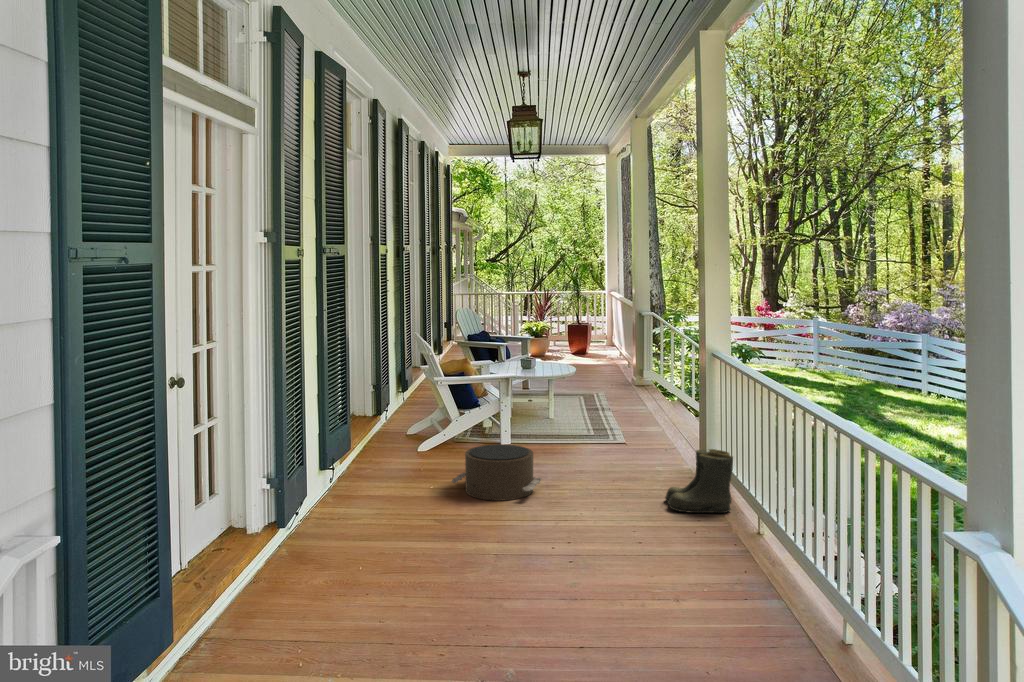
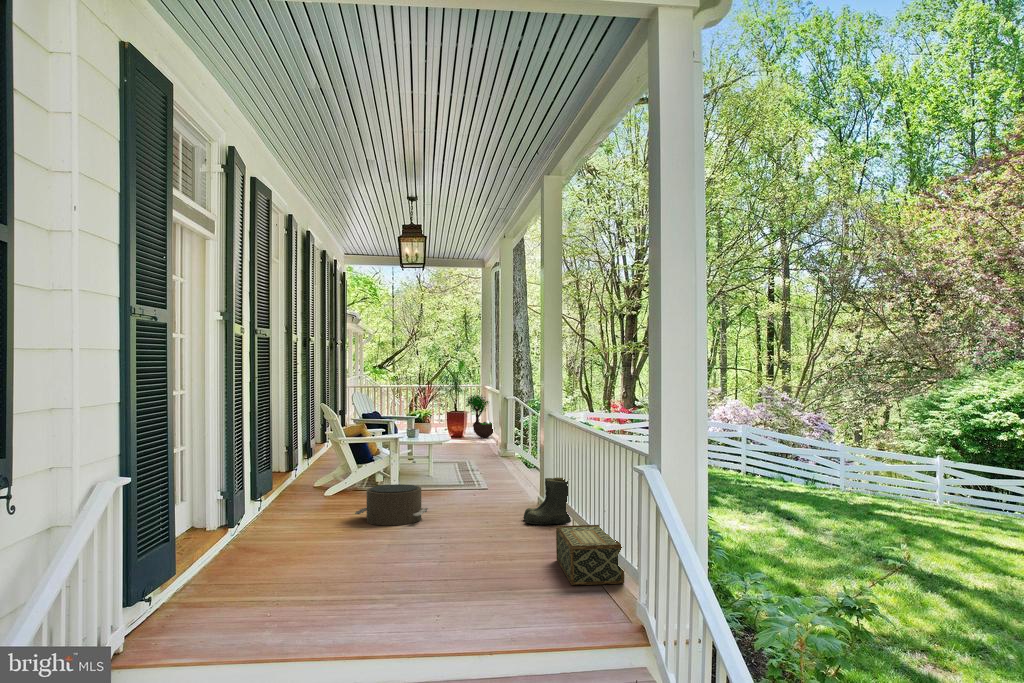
potted tree: none [586,304,618,359] -> present [466,395,493,438]
woven basket: none [720,543,835,653] -> present [556,525,624,585]

